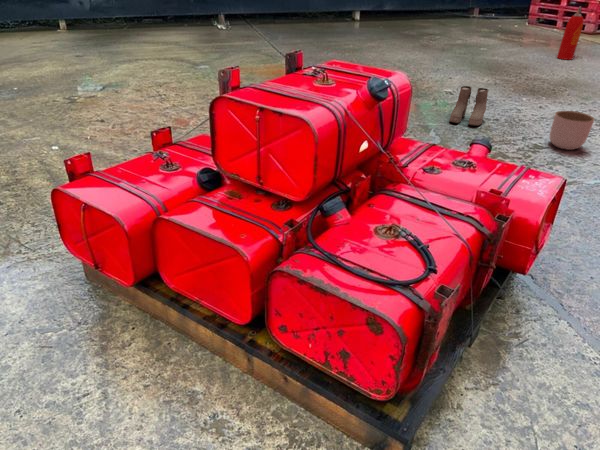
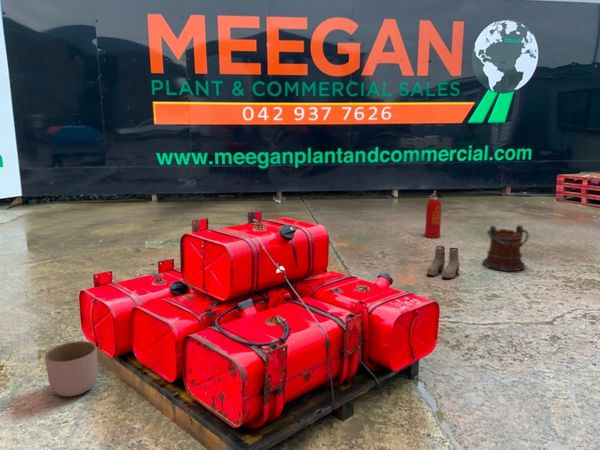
fire extinguisher: present [557,6,584,60] -> present [425,191,441,238]
bucket: none [500,57,559,113] -> present [482,225,528,271]
planter: present [550,111,594,150] -> present [45,341,98,397]

